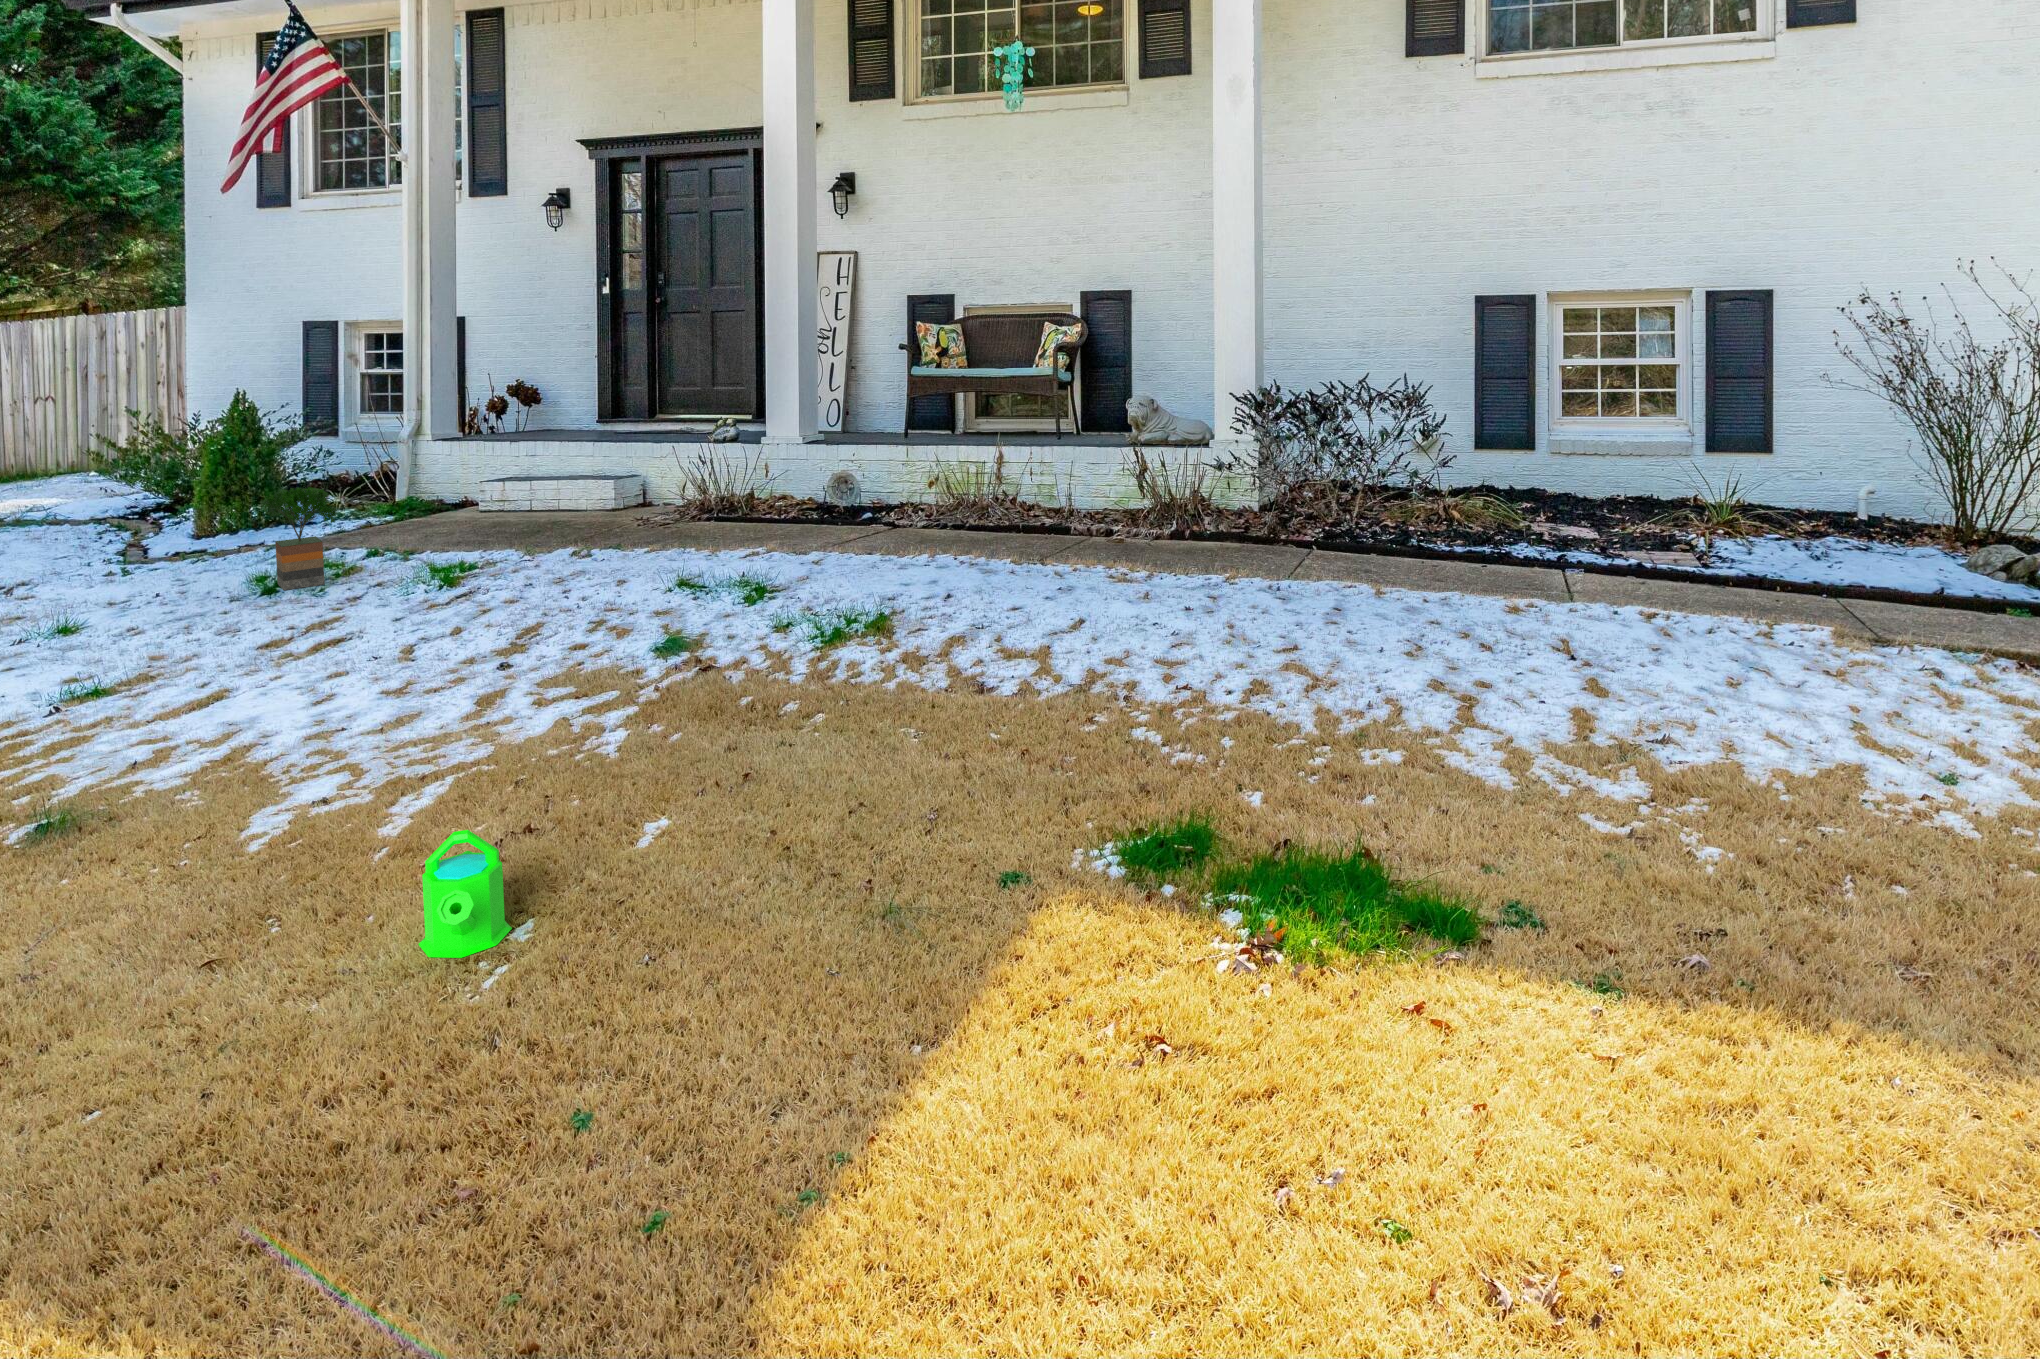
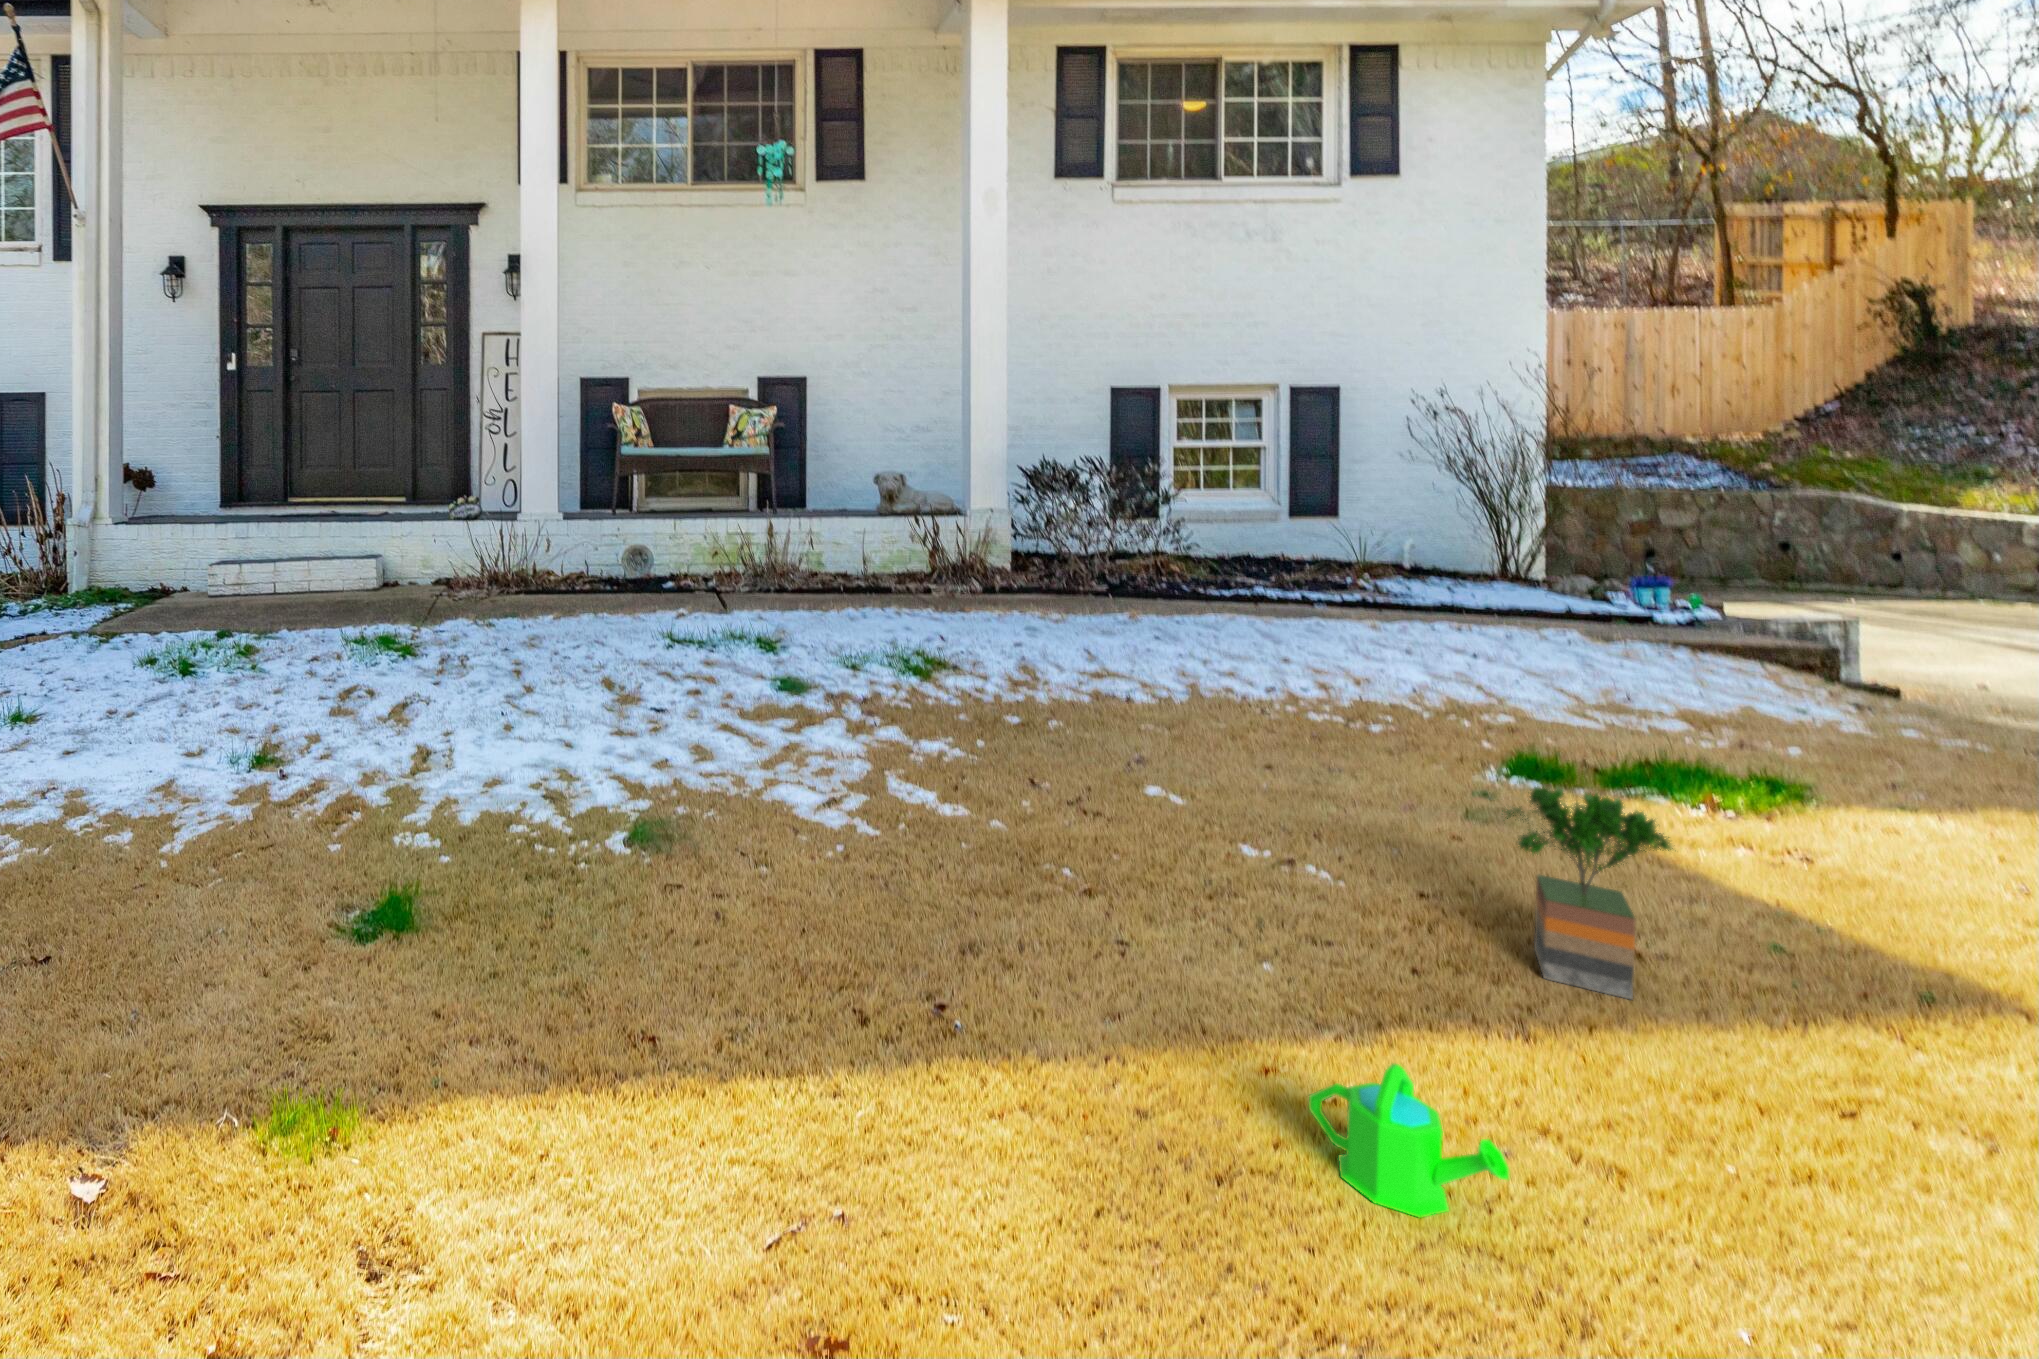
potted tree: present [261,487,337,590] -> present [1502,787,1673,999]

